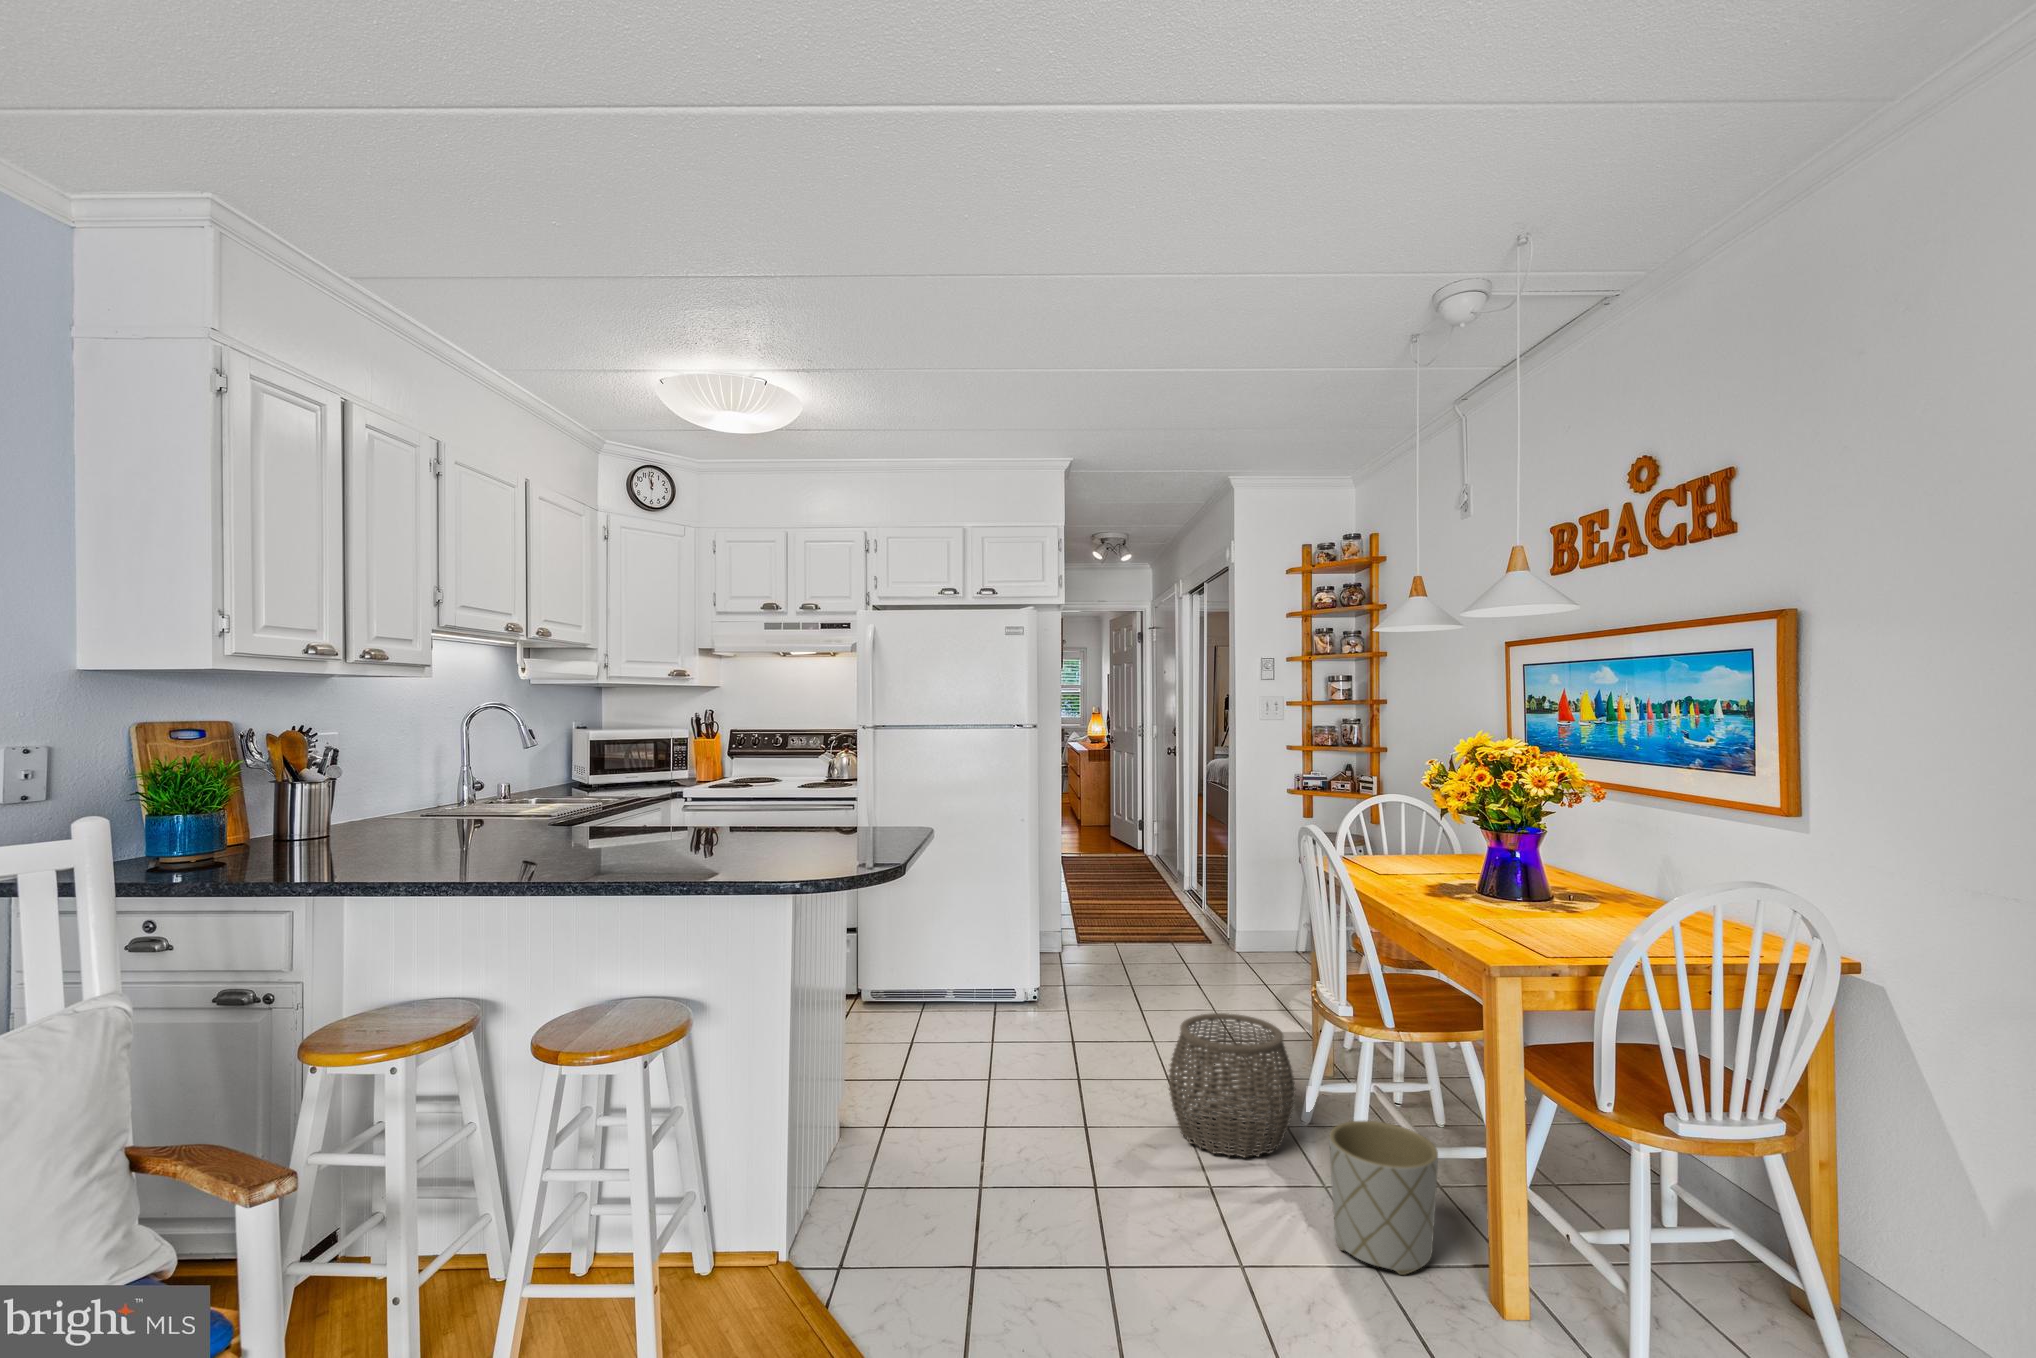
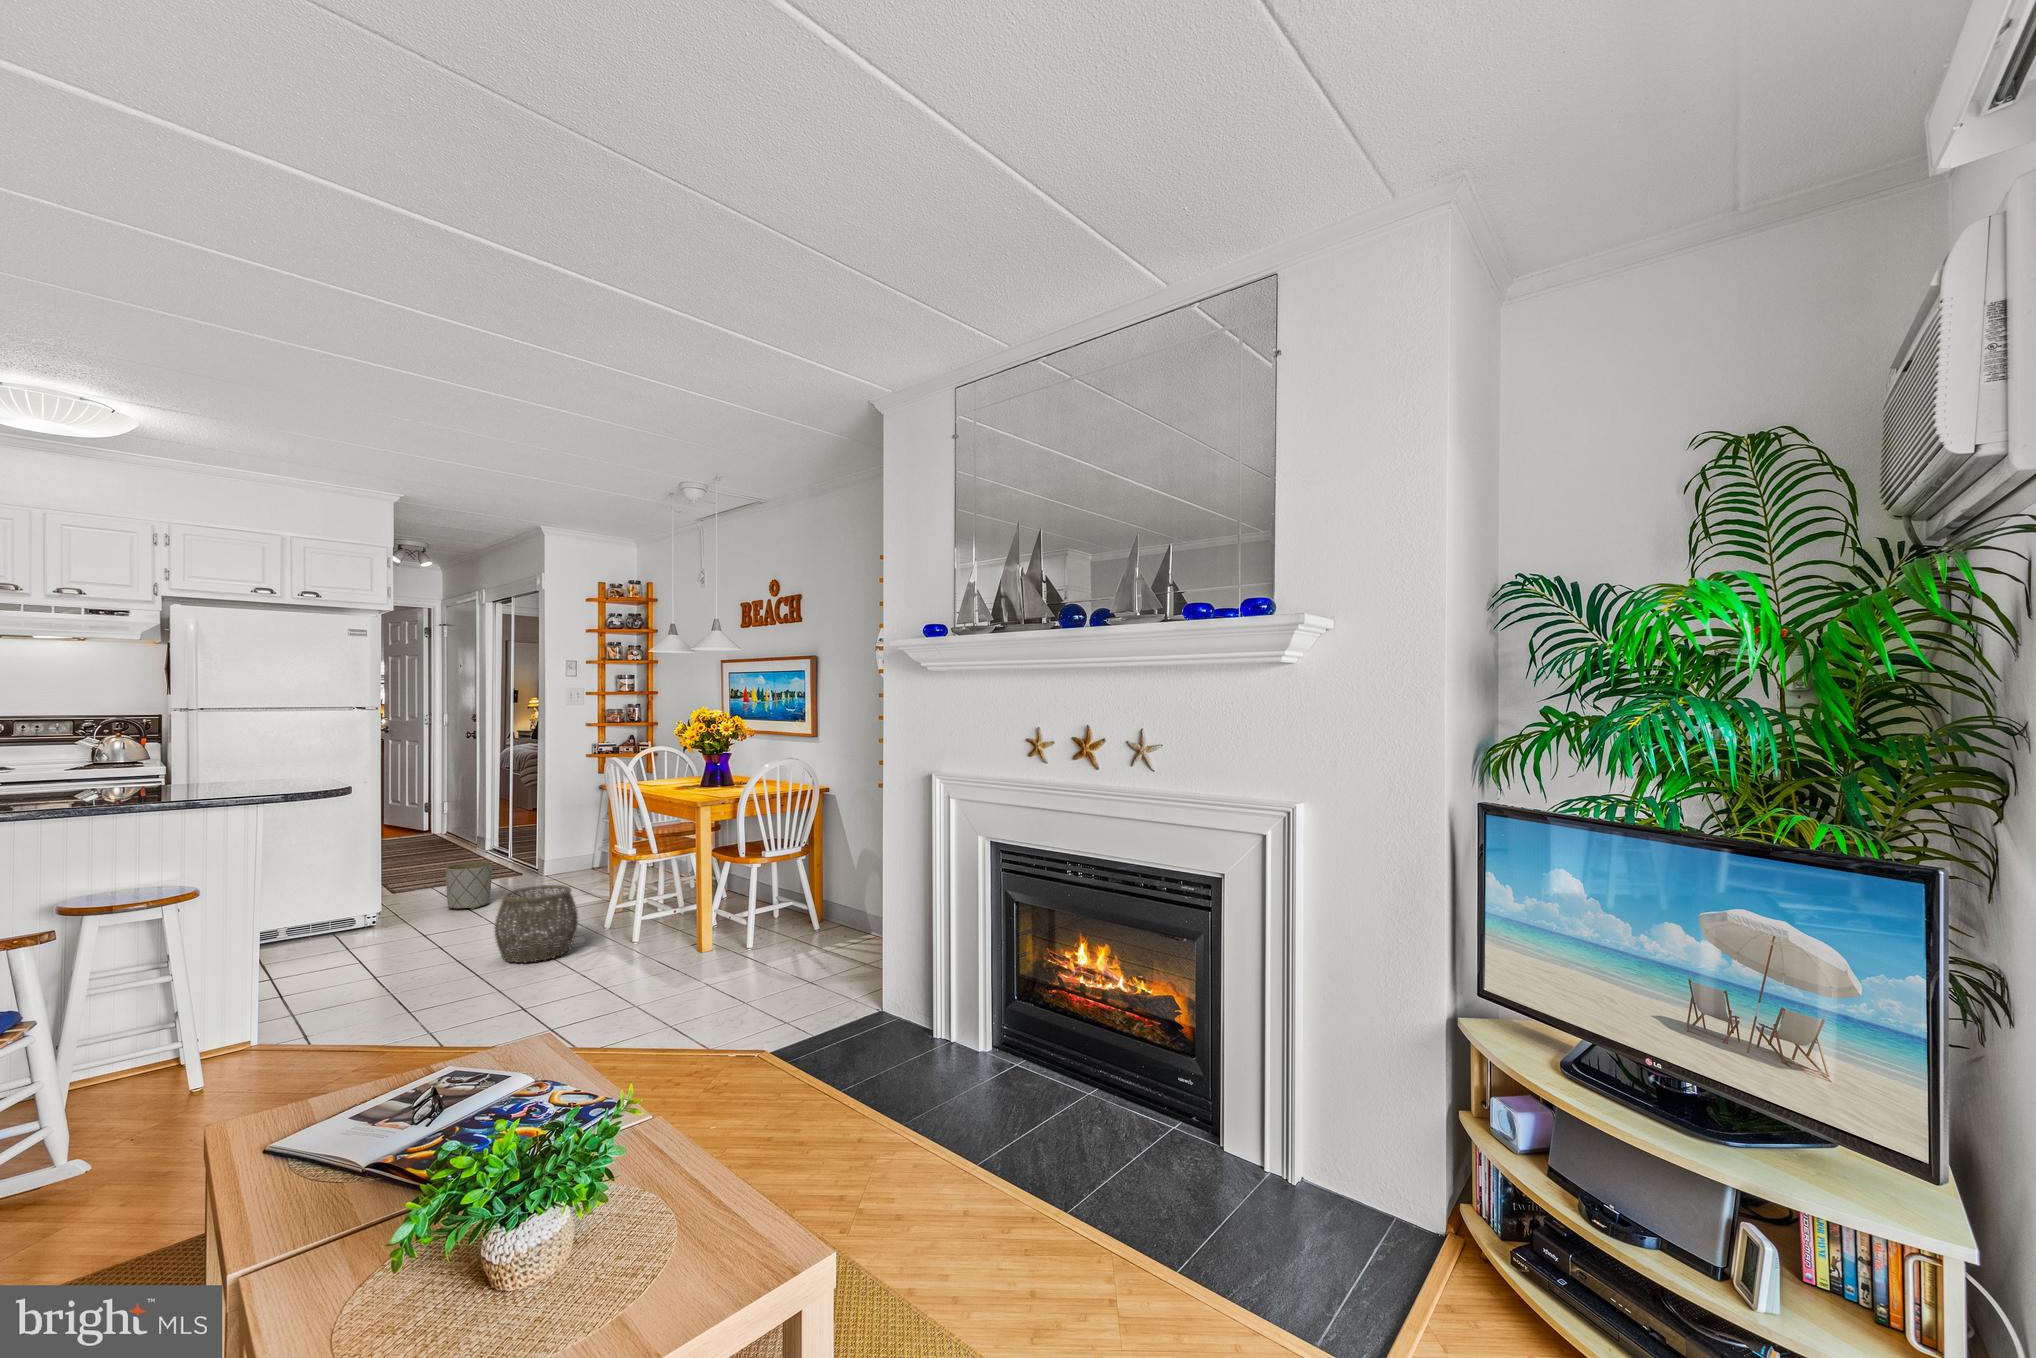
planter: present [1329,1121,1438,1275] -> present [446,861,492,909]

